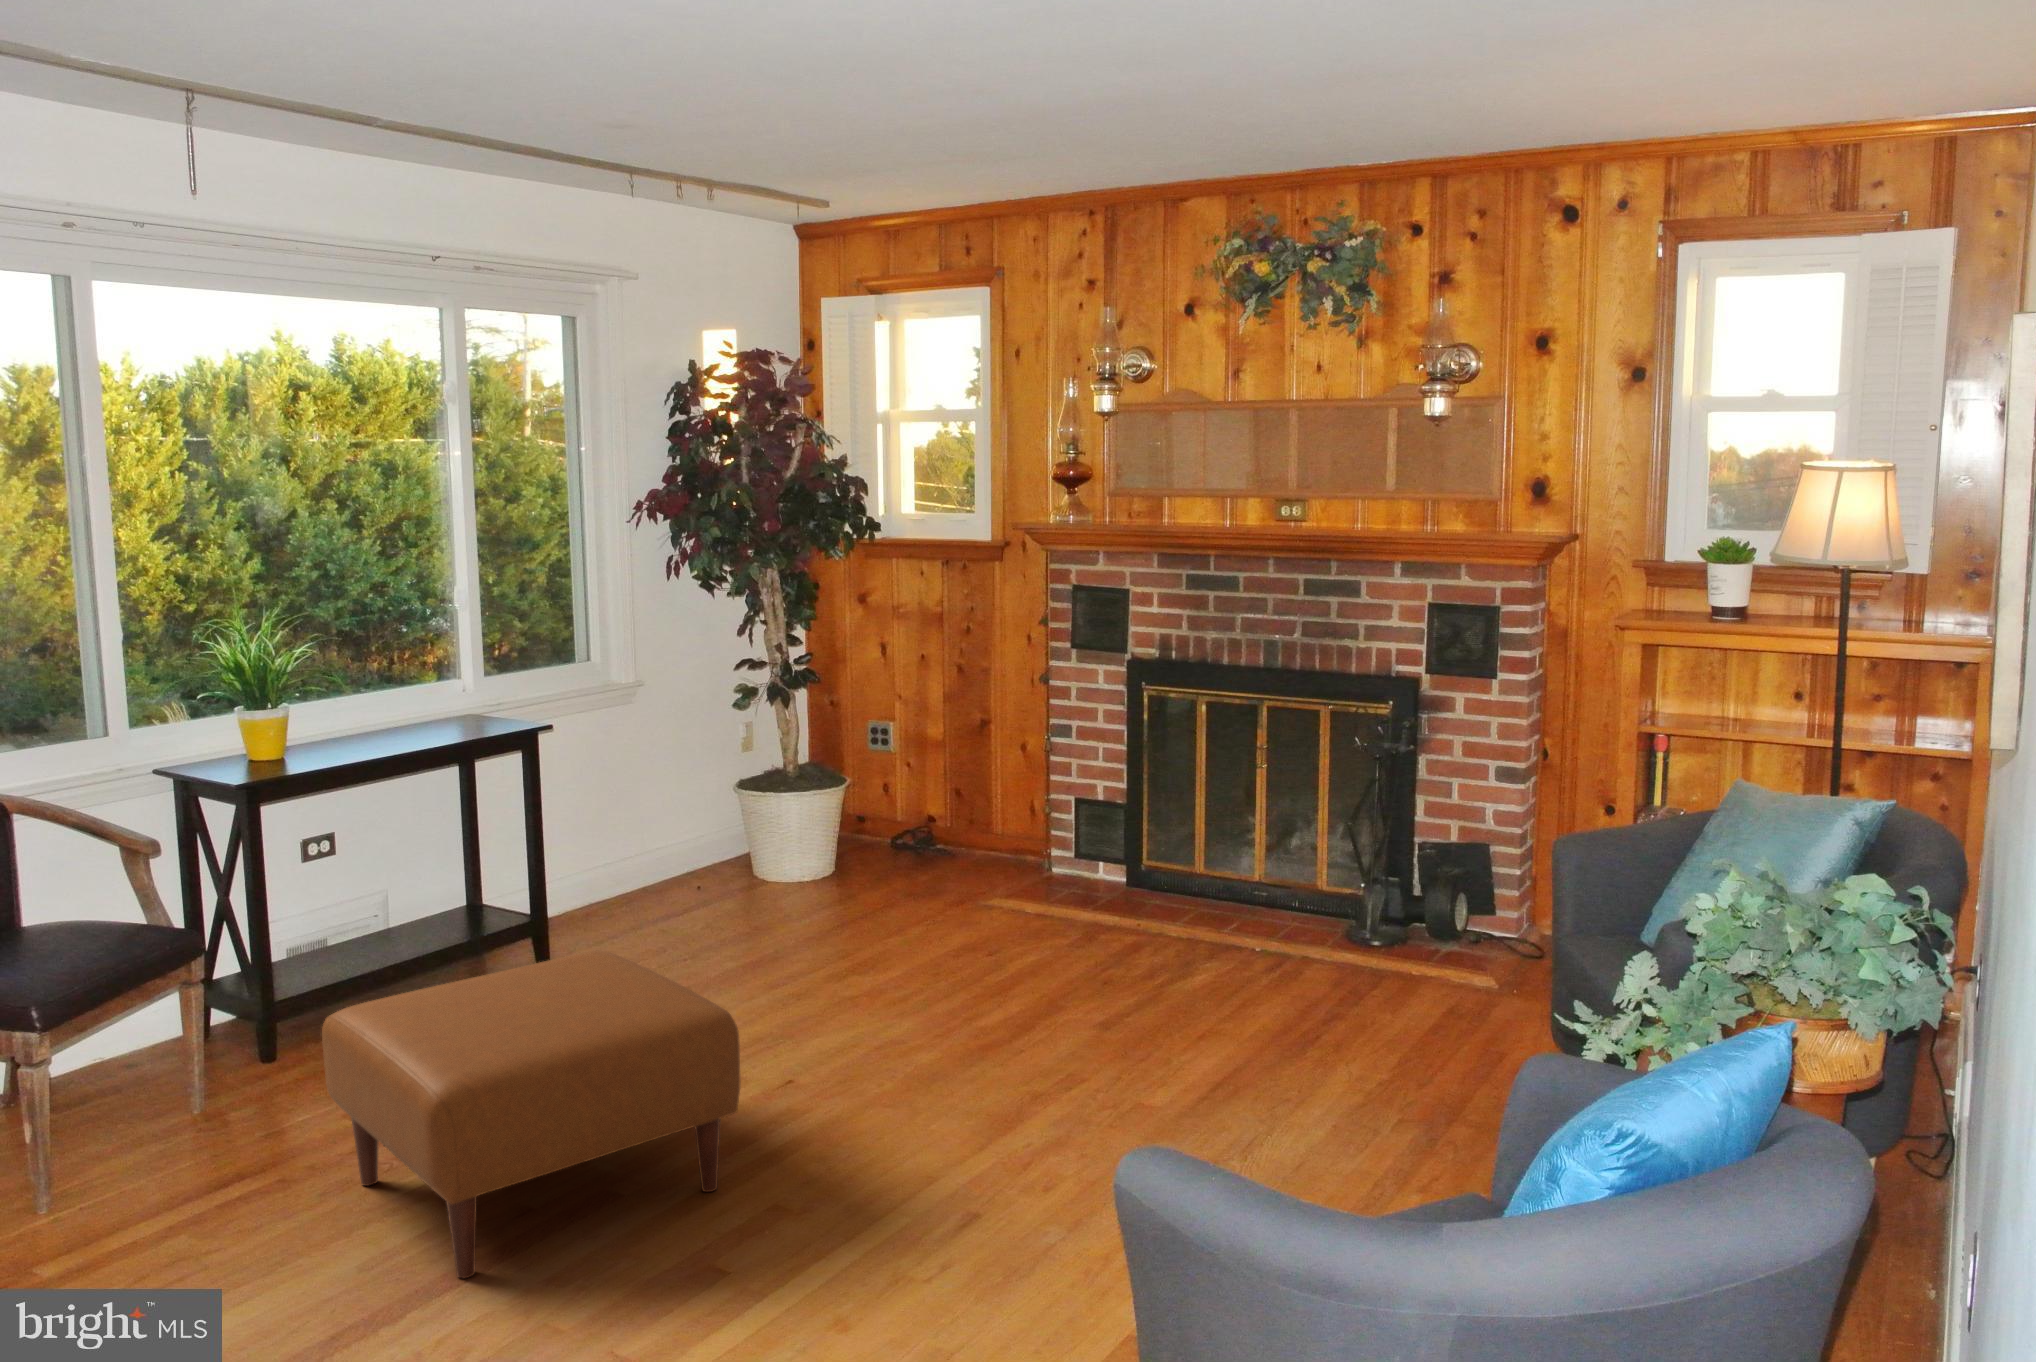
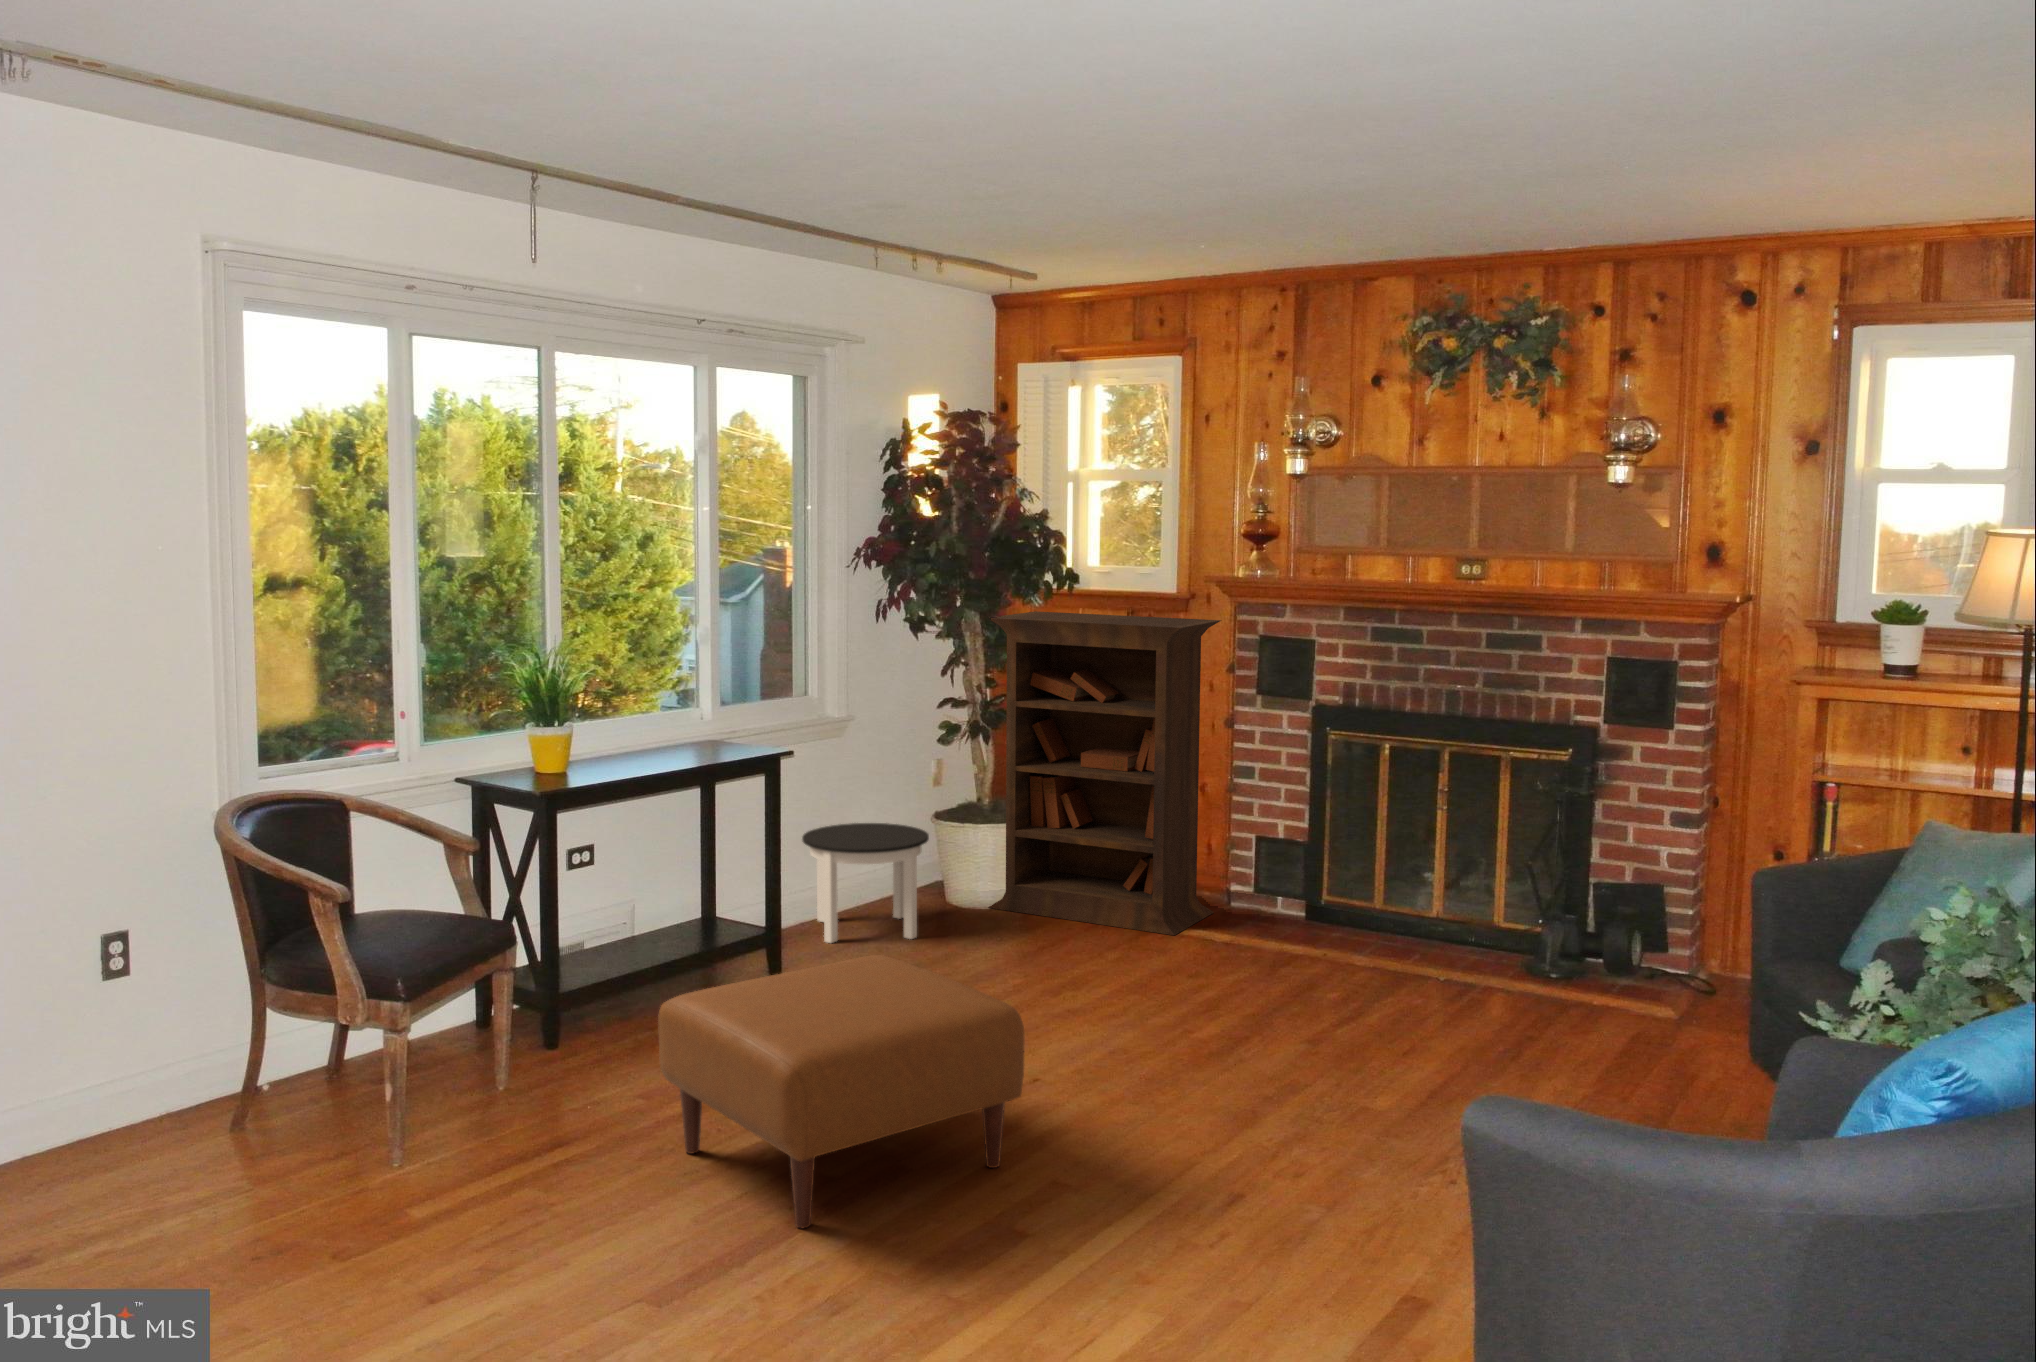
bookcase: none [782,564,1033,907] -> present [988,611,1221,935]
round table: none [580,793,720,925] -> present [802,823,929,943]

